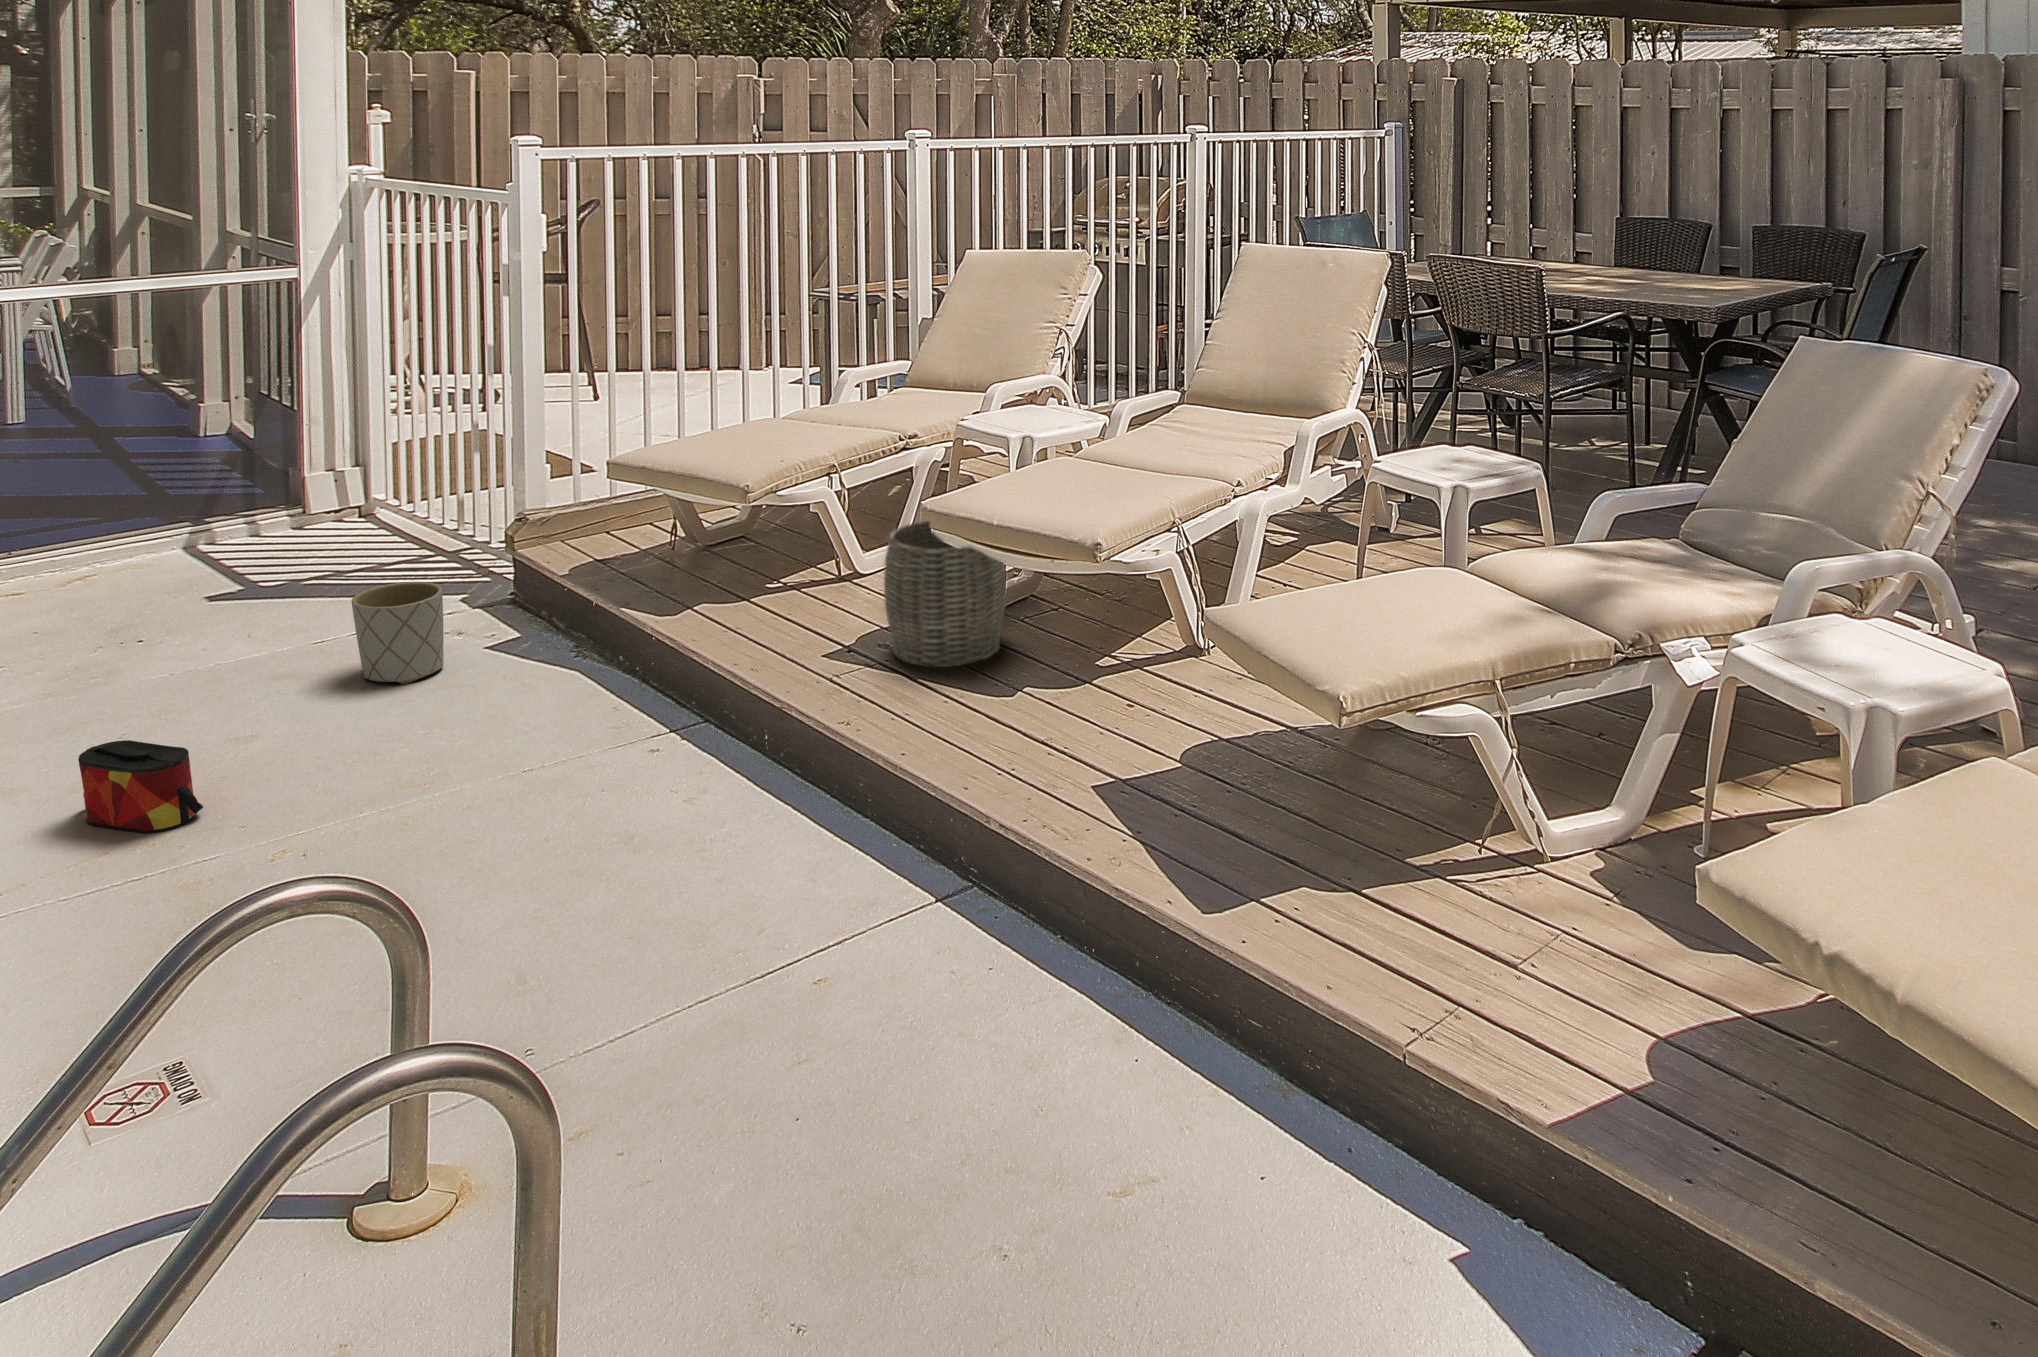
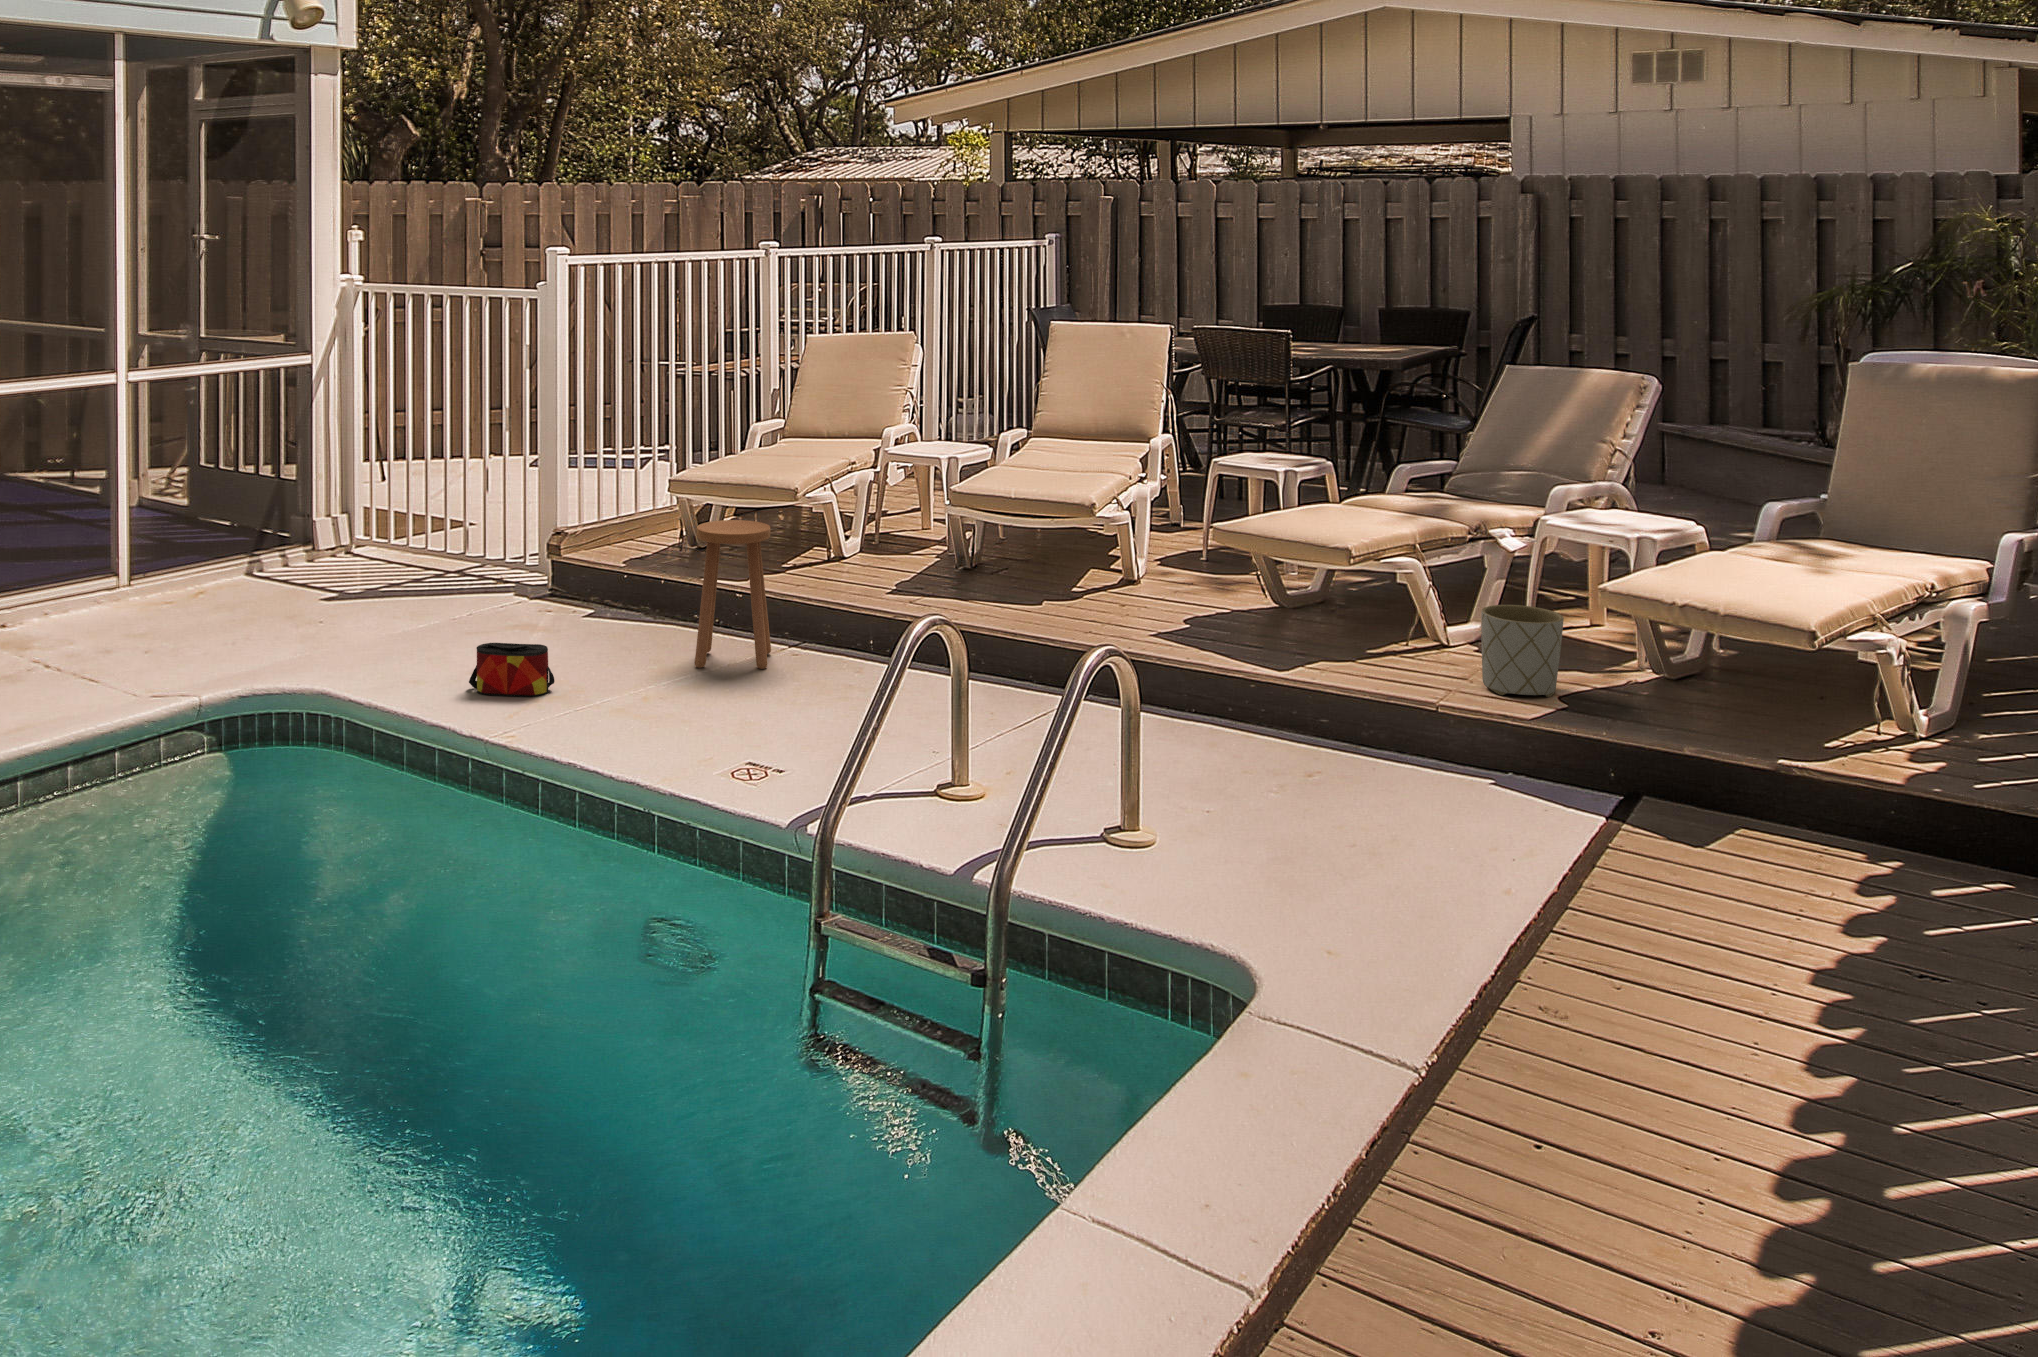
woven basket: present [884,521,1006,667] -> none [922,502,1004,596]
stool: none [478,550,626,781] -> present [695,520,771,669]
planter: present [352,582,444,684] -> present [1481,605,1564,697]

